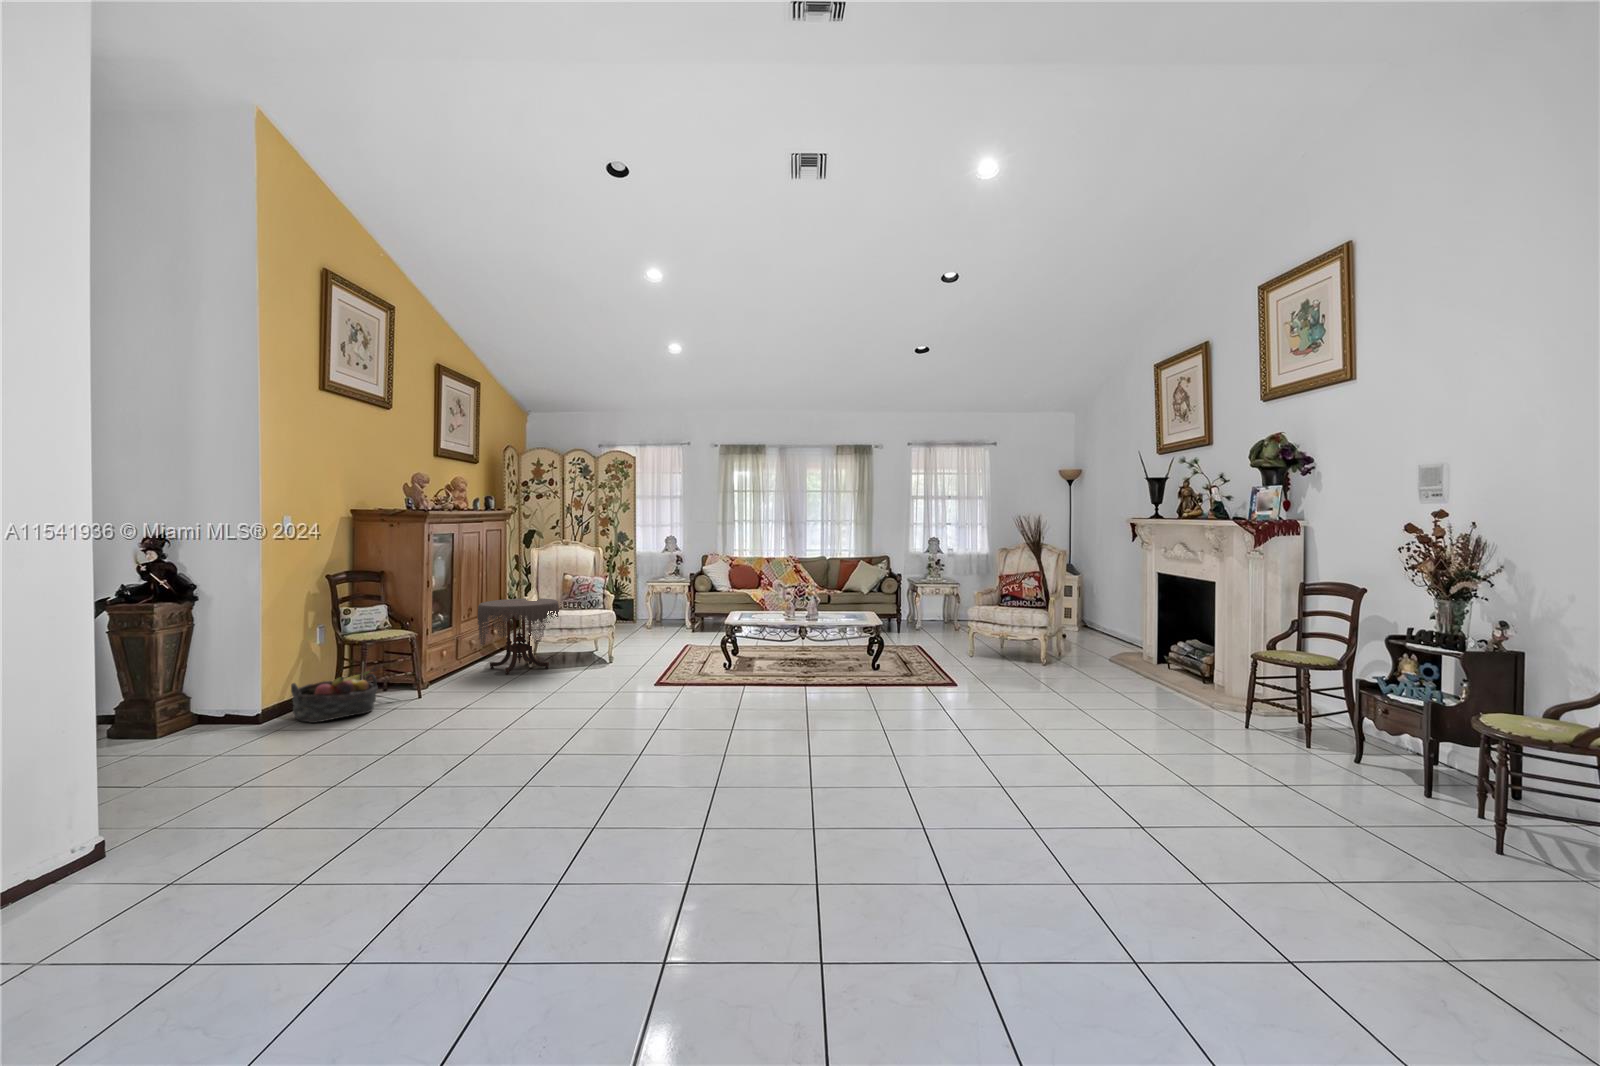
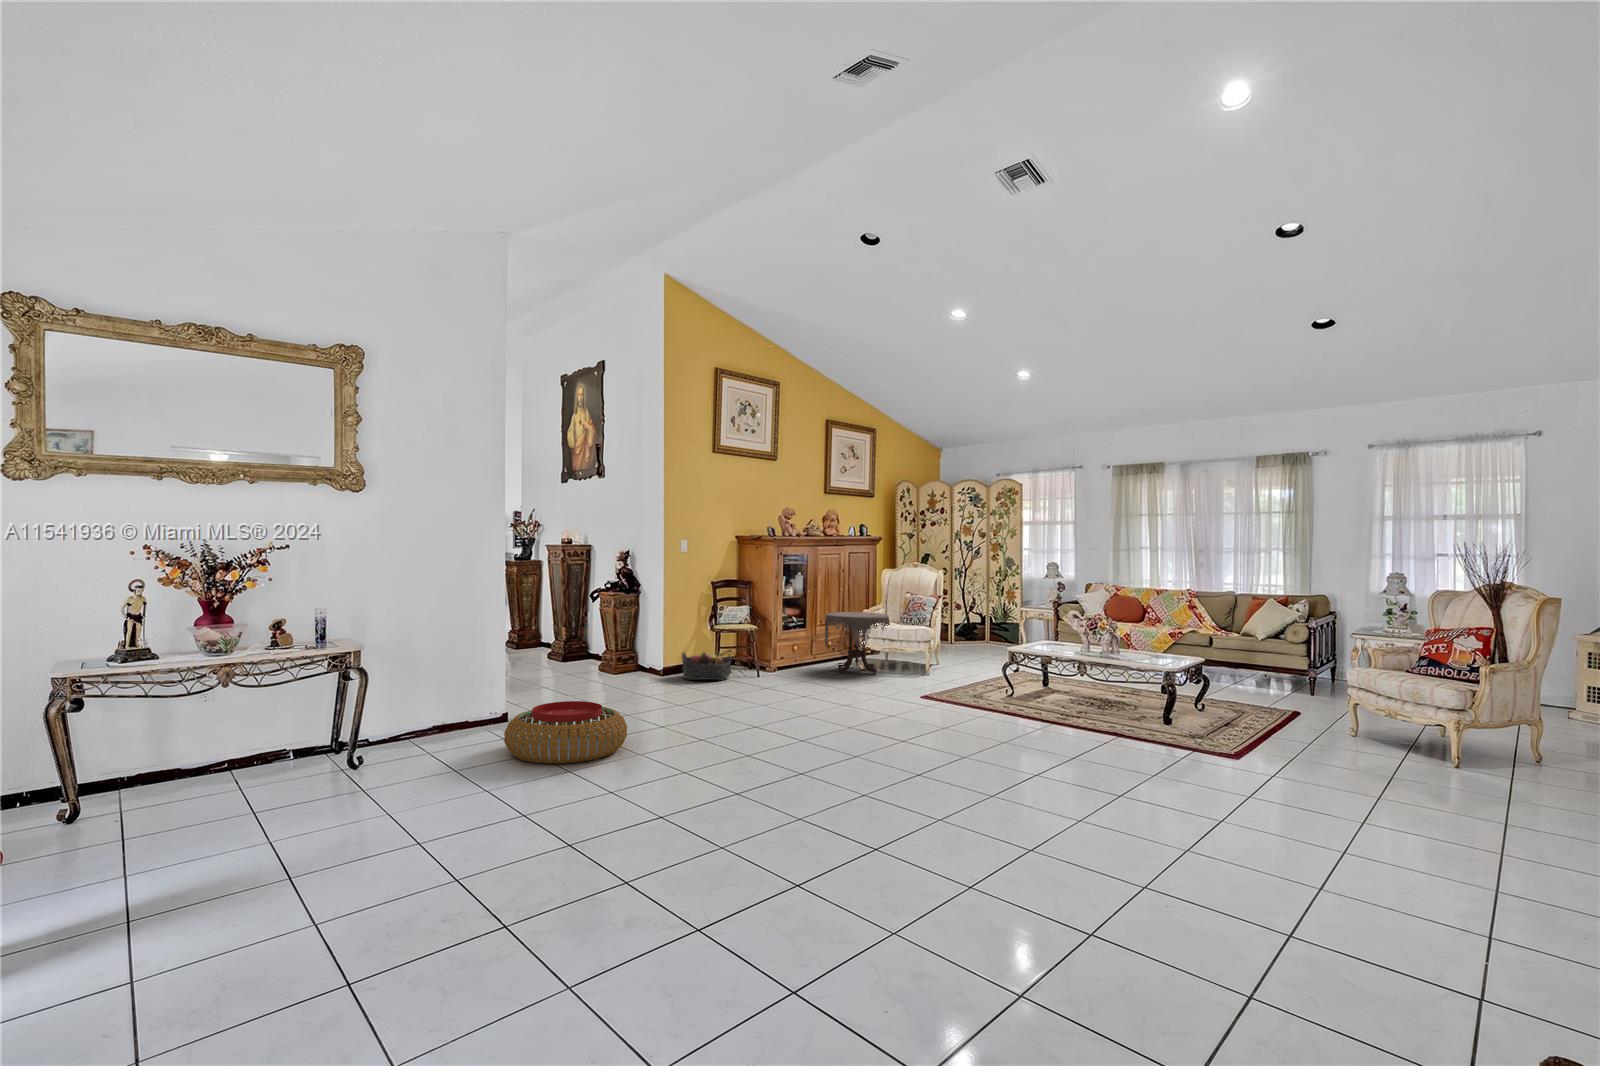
pouf: none [191,799,455,956] -> present [504,701,627,764]

